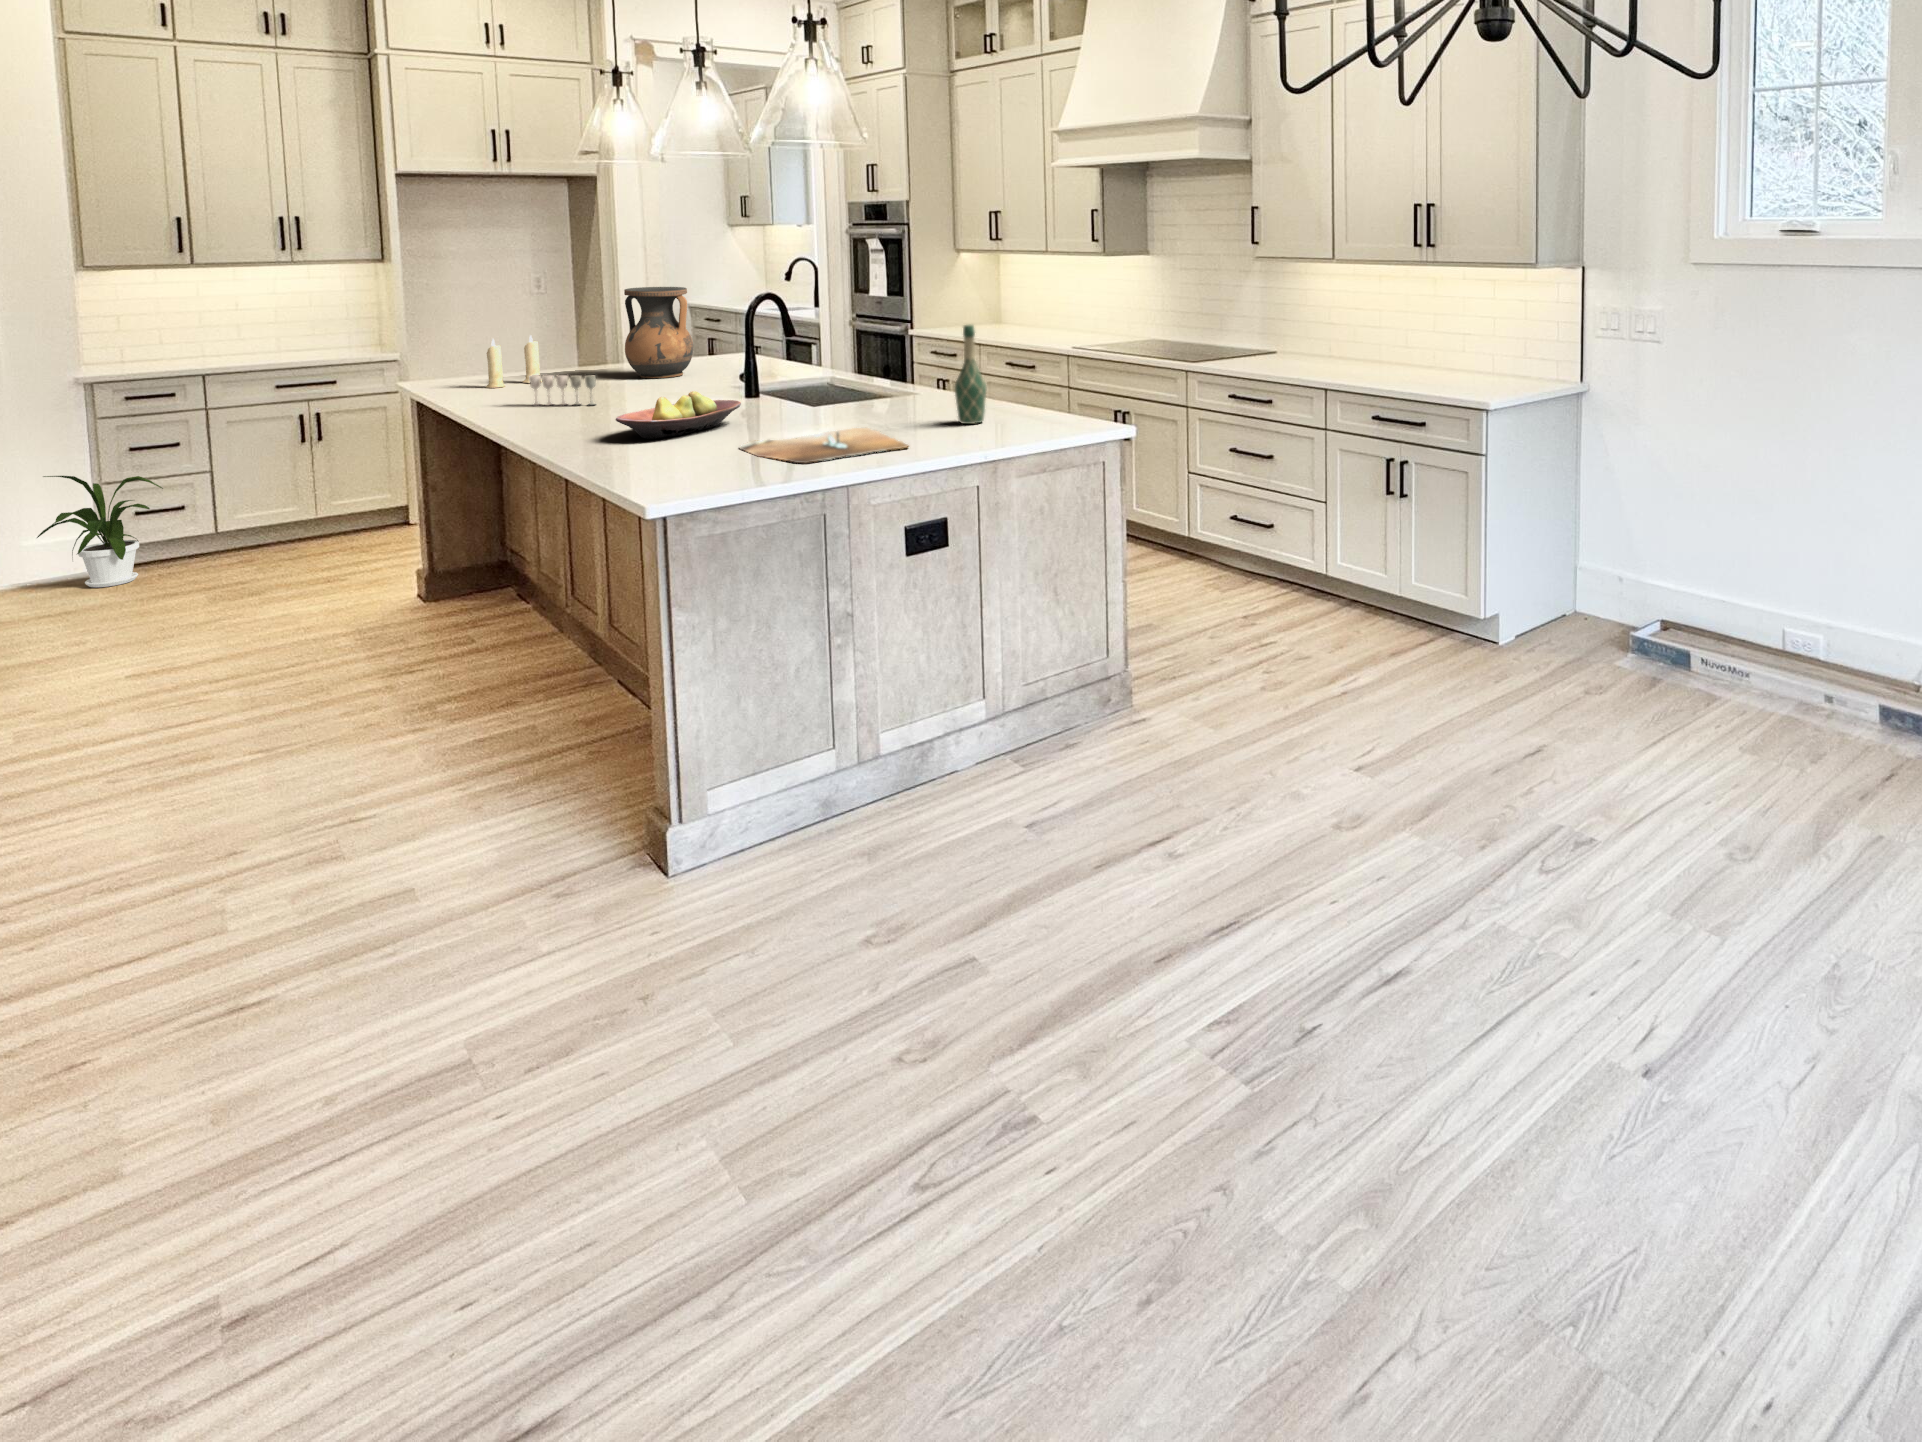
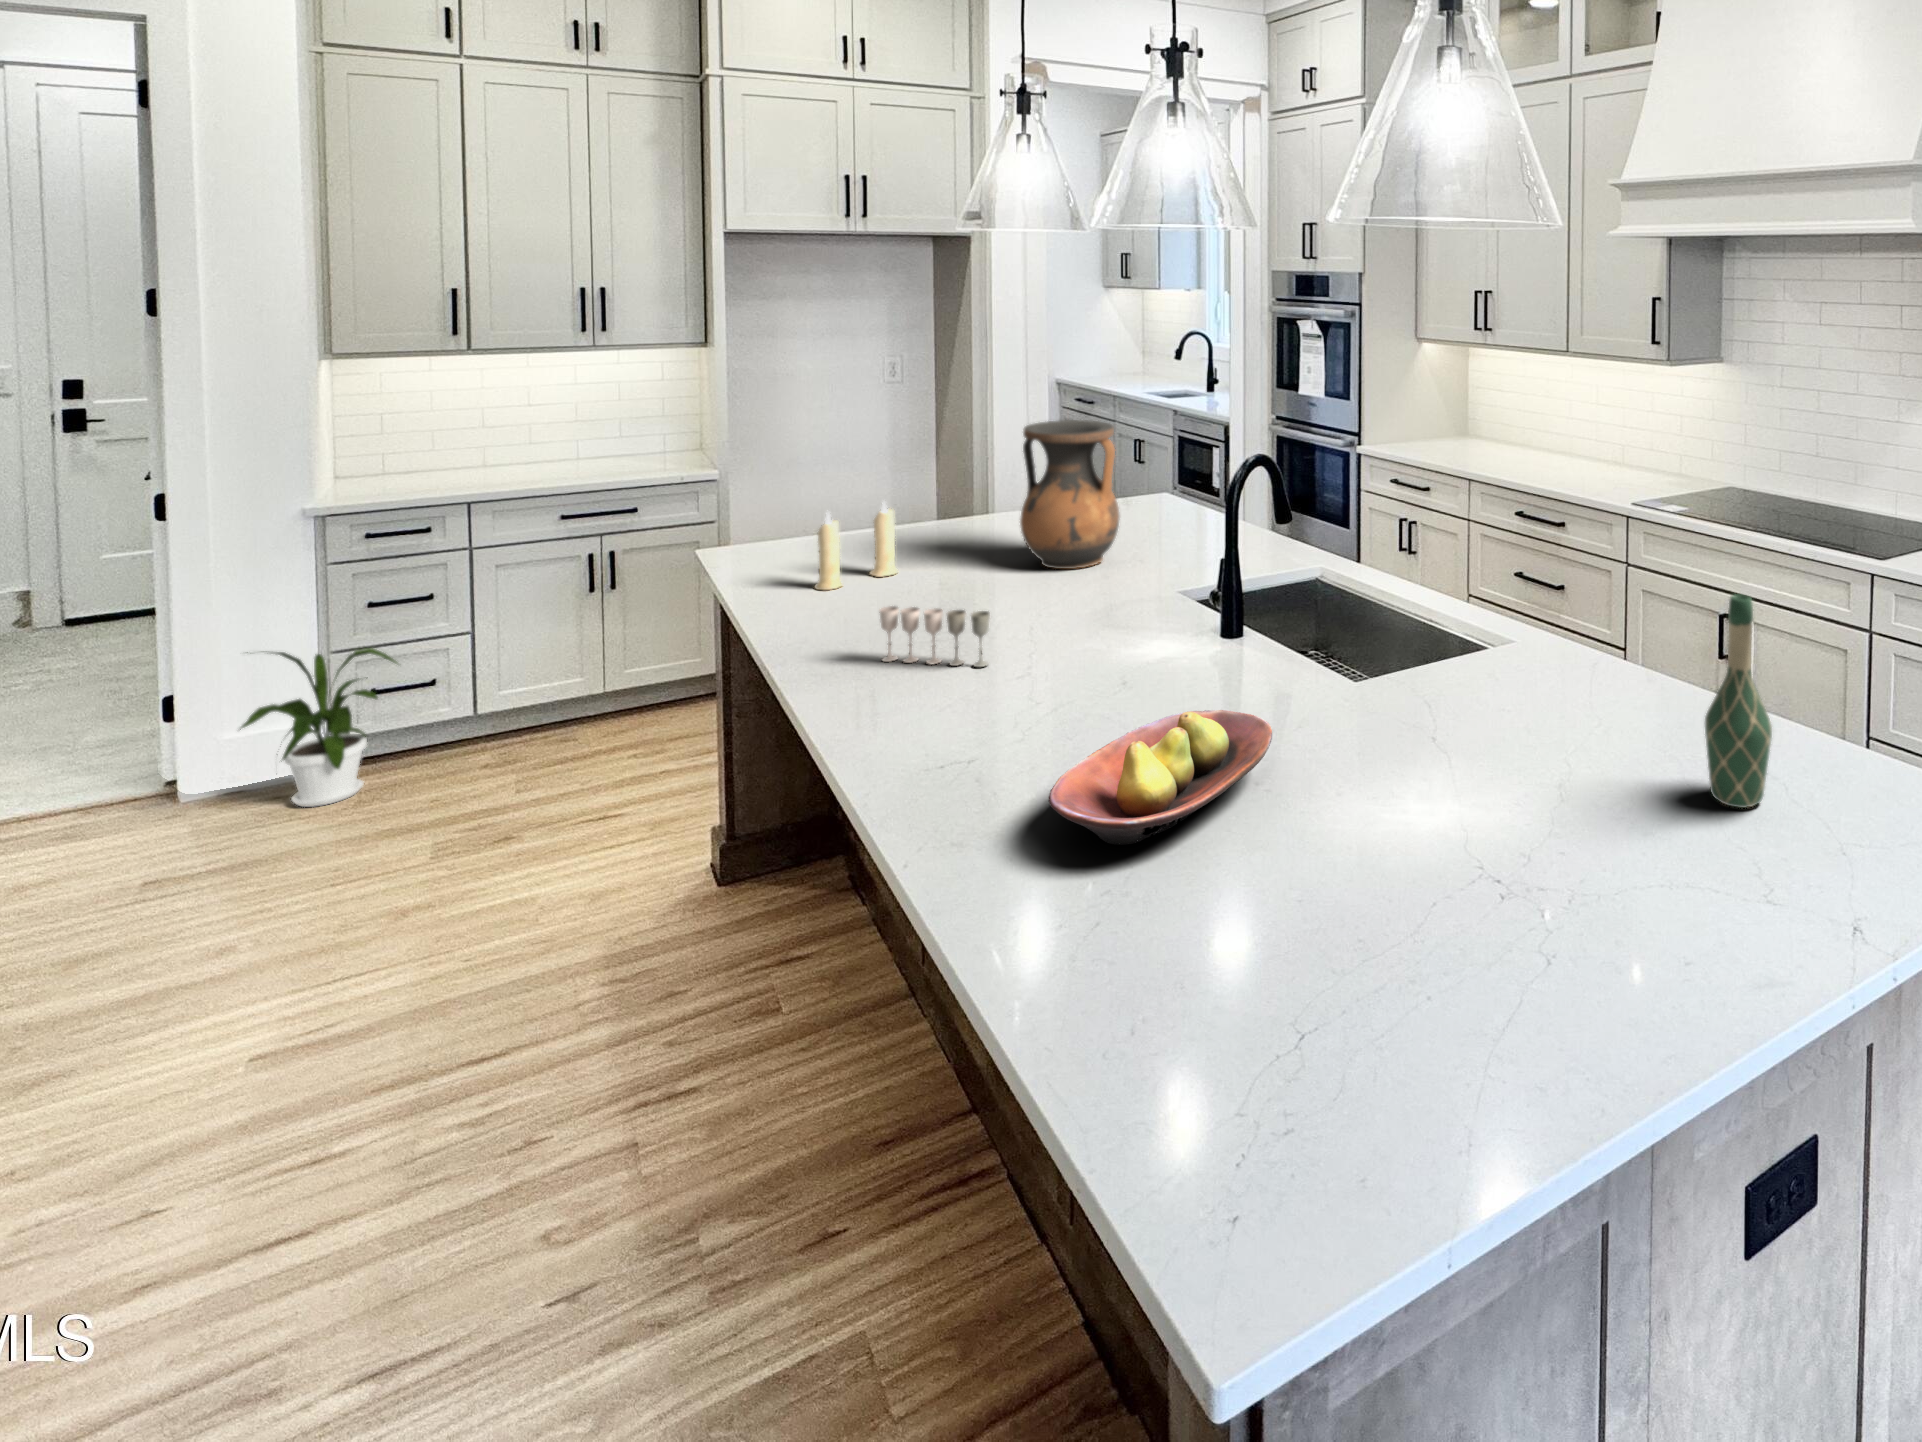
cutting board: present [740,428,908,463] -> none [1327,820,1729,1066]

